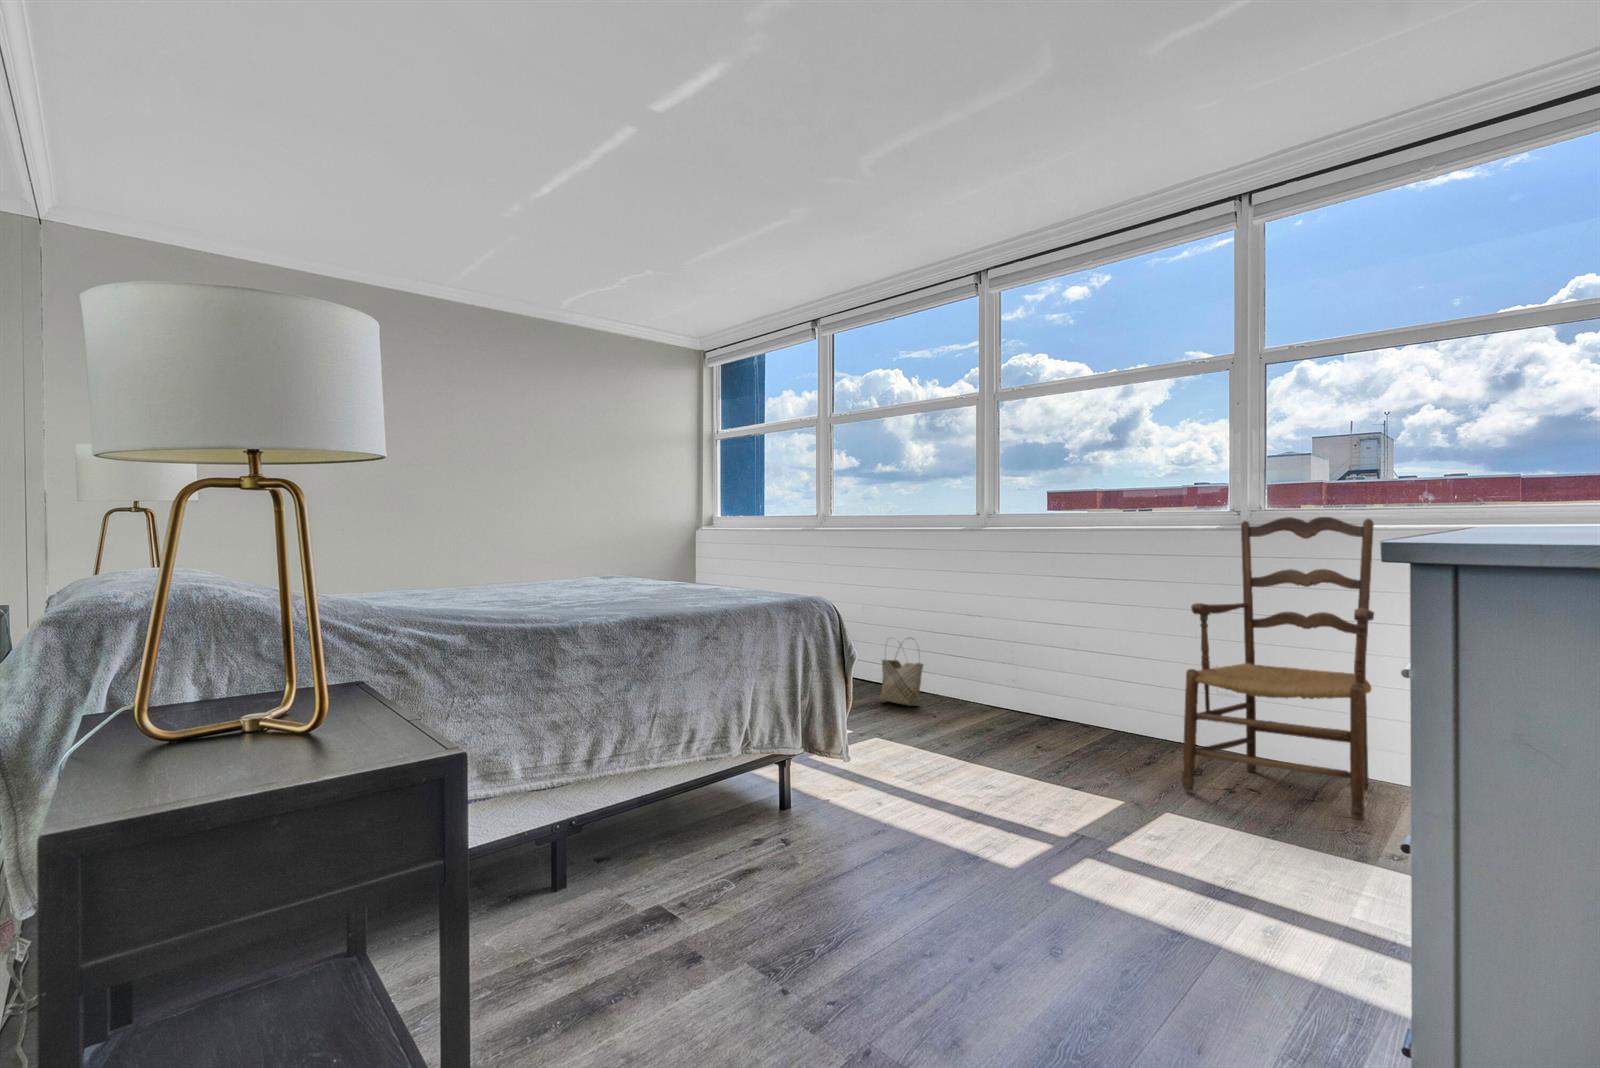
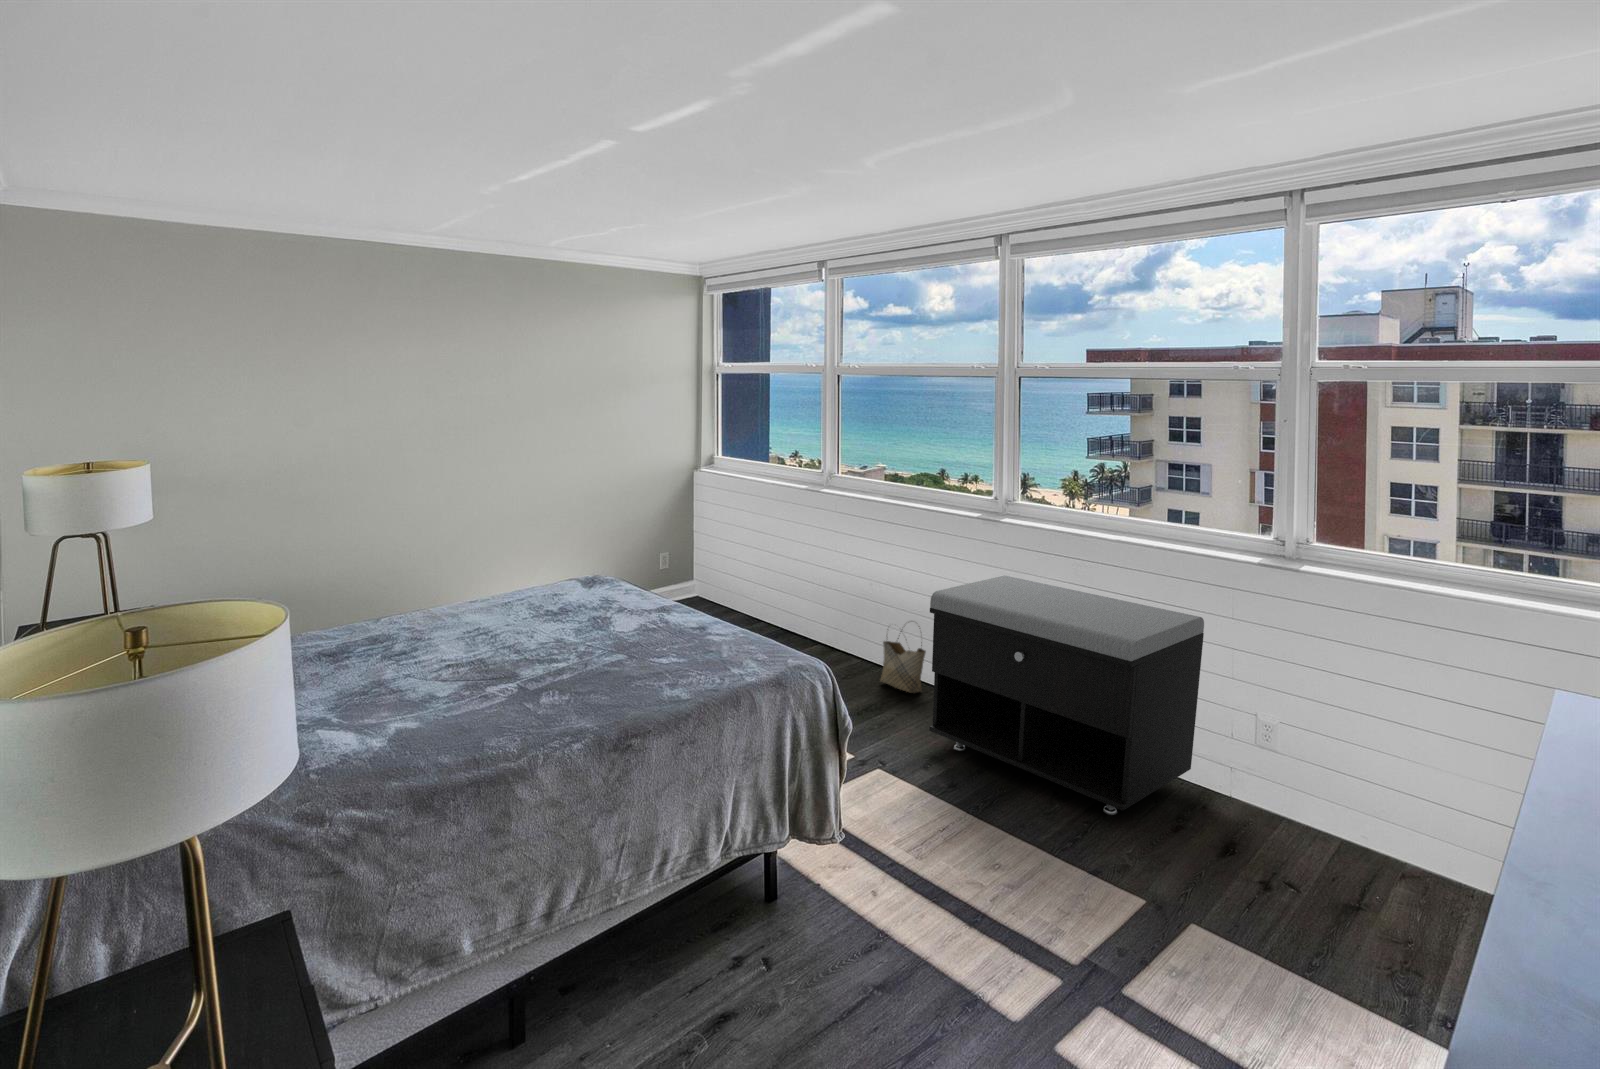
armchair: present [1182,517,1374,822] -> none [1192,572,1440,946]
storage bench: none [926,575,1180,764] -> present [929,576,1204,815]

